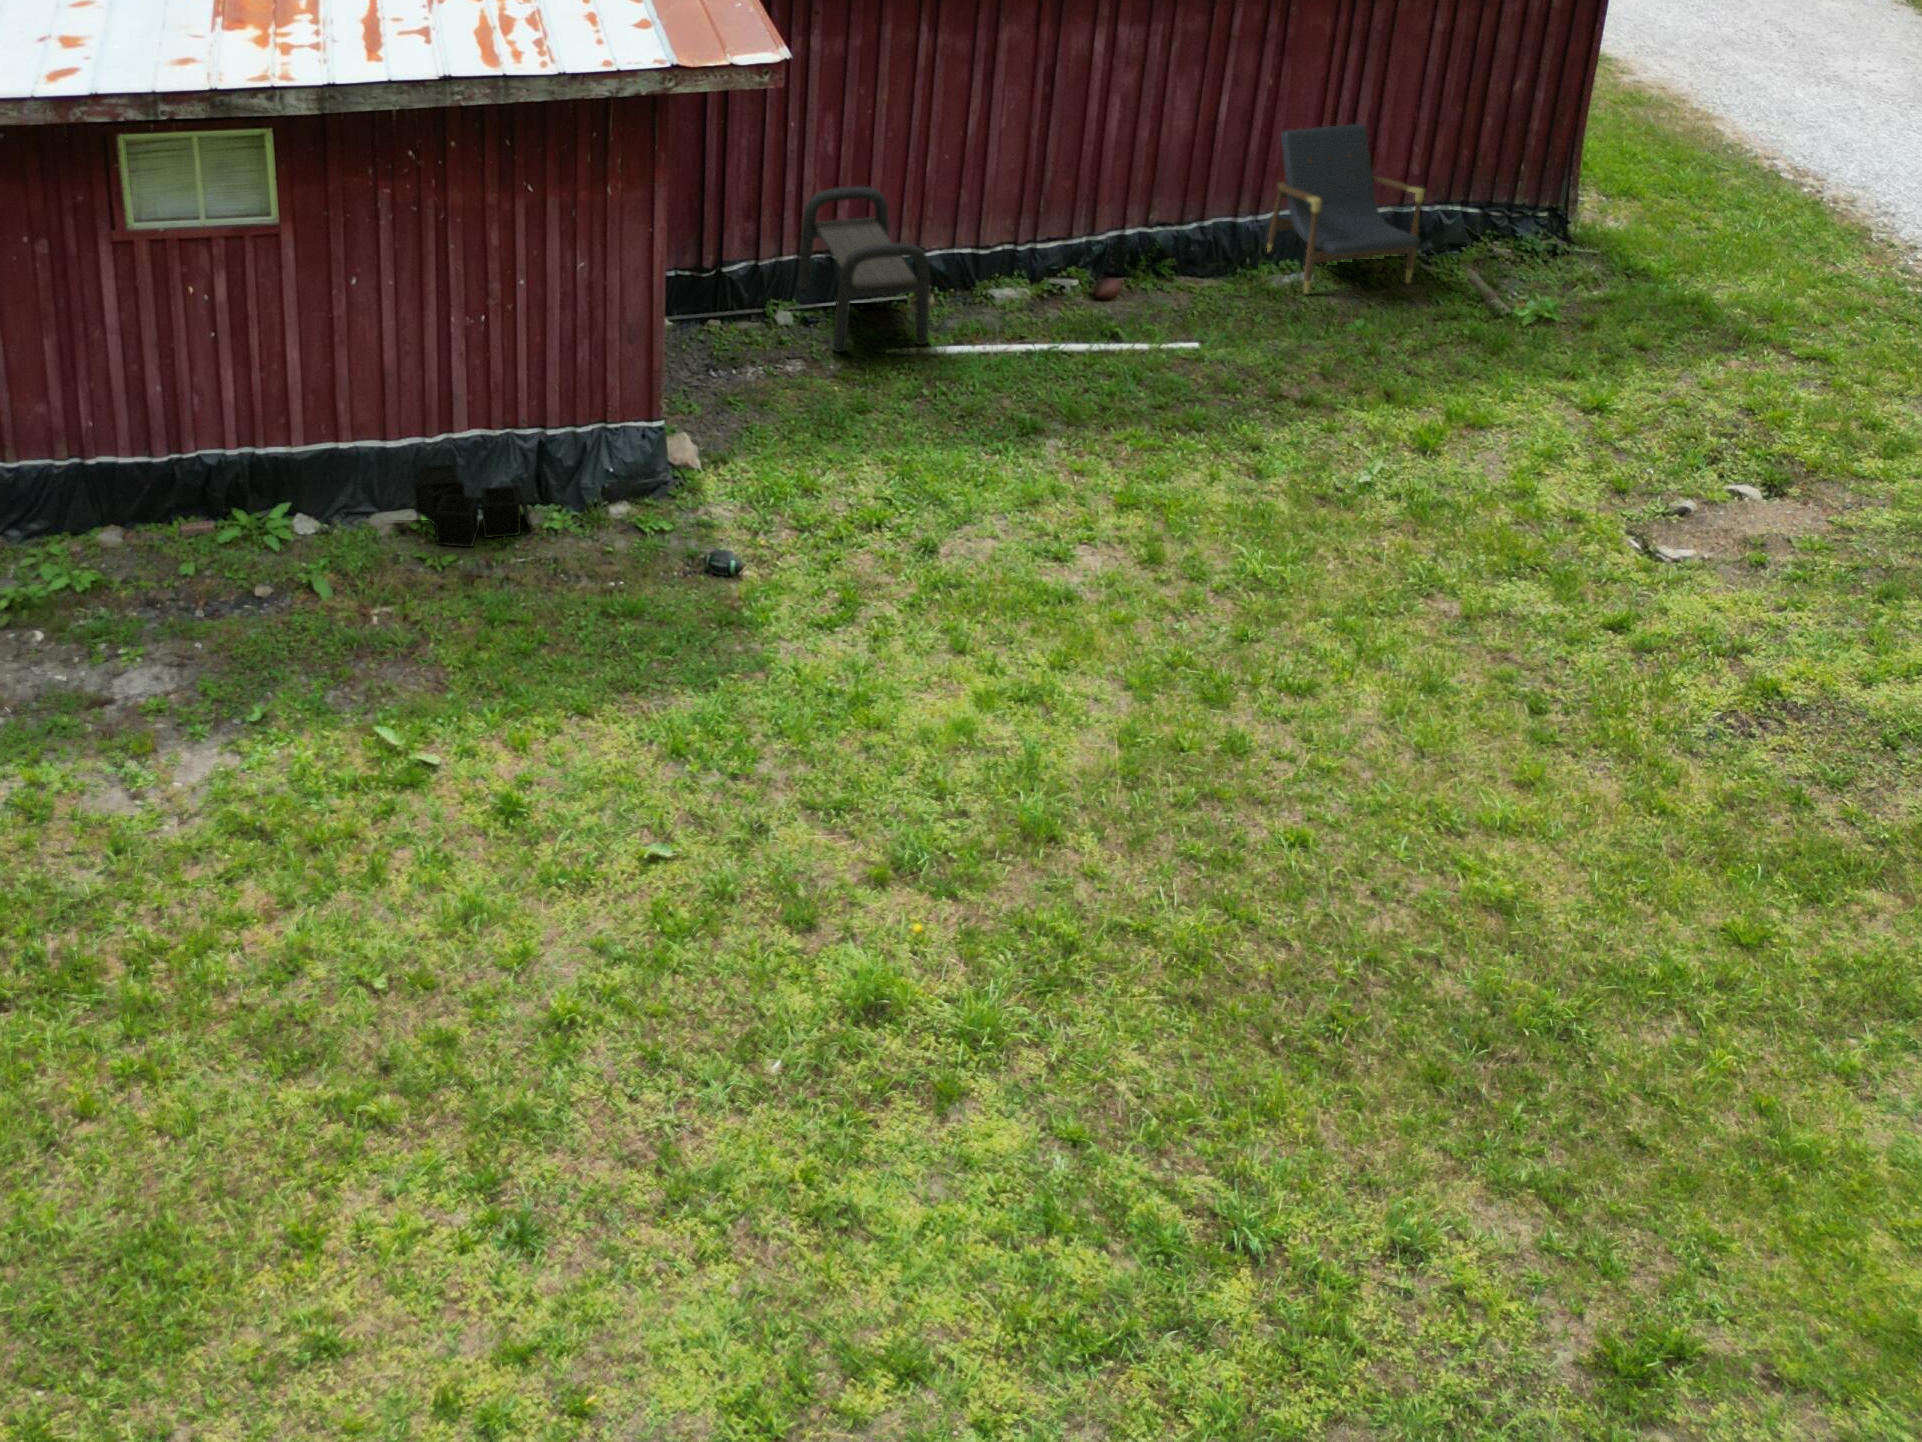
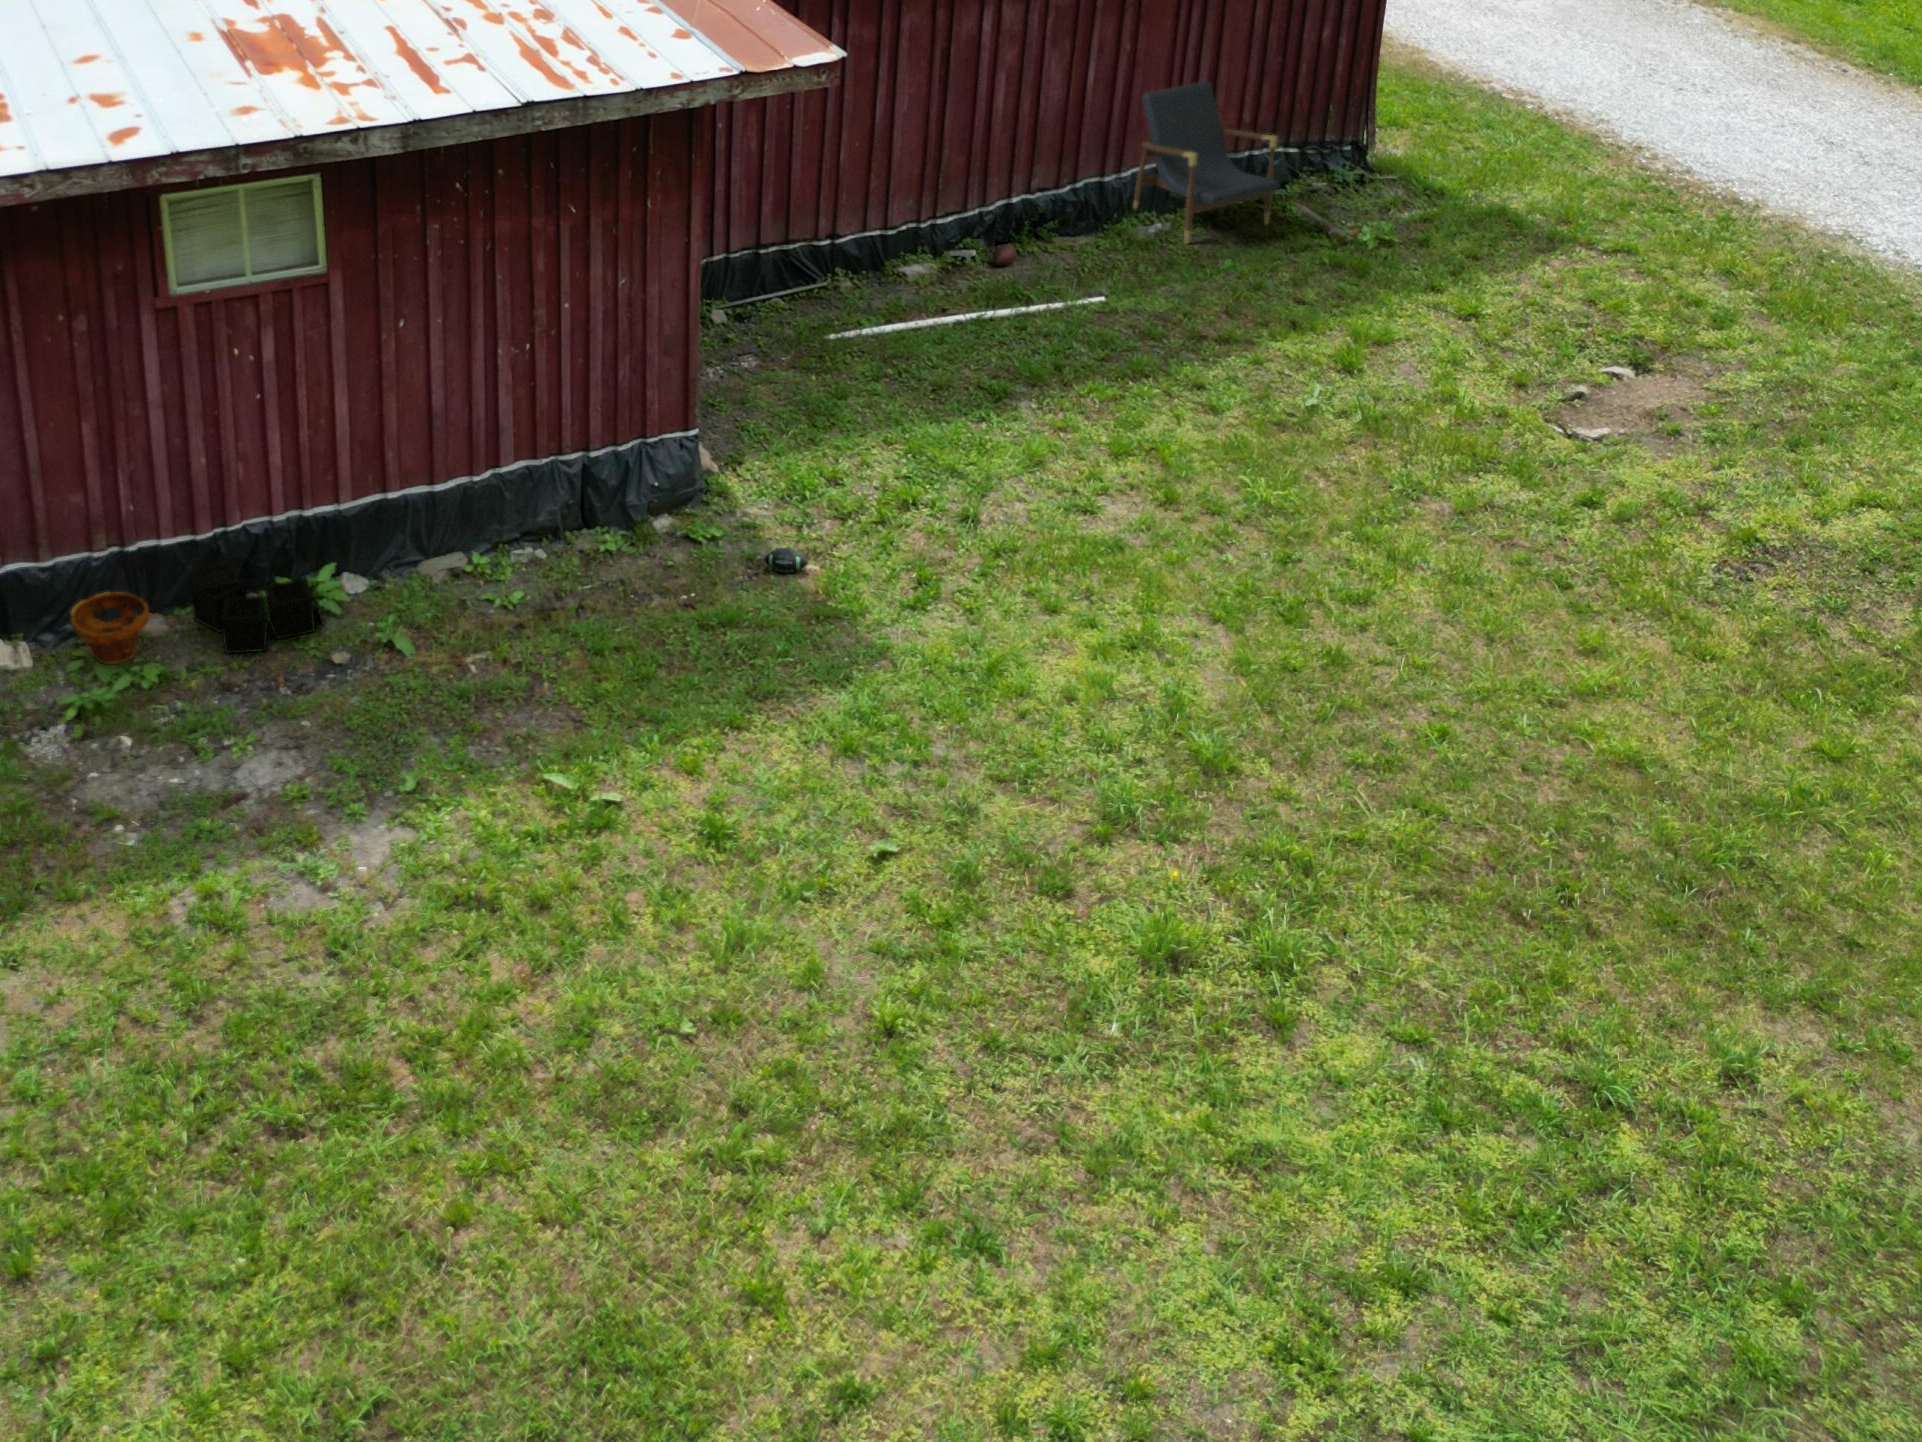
bench: present [798,187,930,352] -> none [728,182,880,345]
storage bin: present [415,464,532,547] -> present [190,563,325,653]
planter: none [24,497,96,564] -> present [71,592,149,664]

